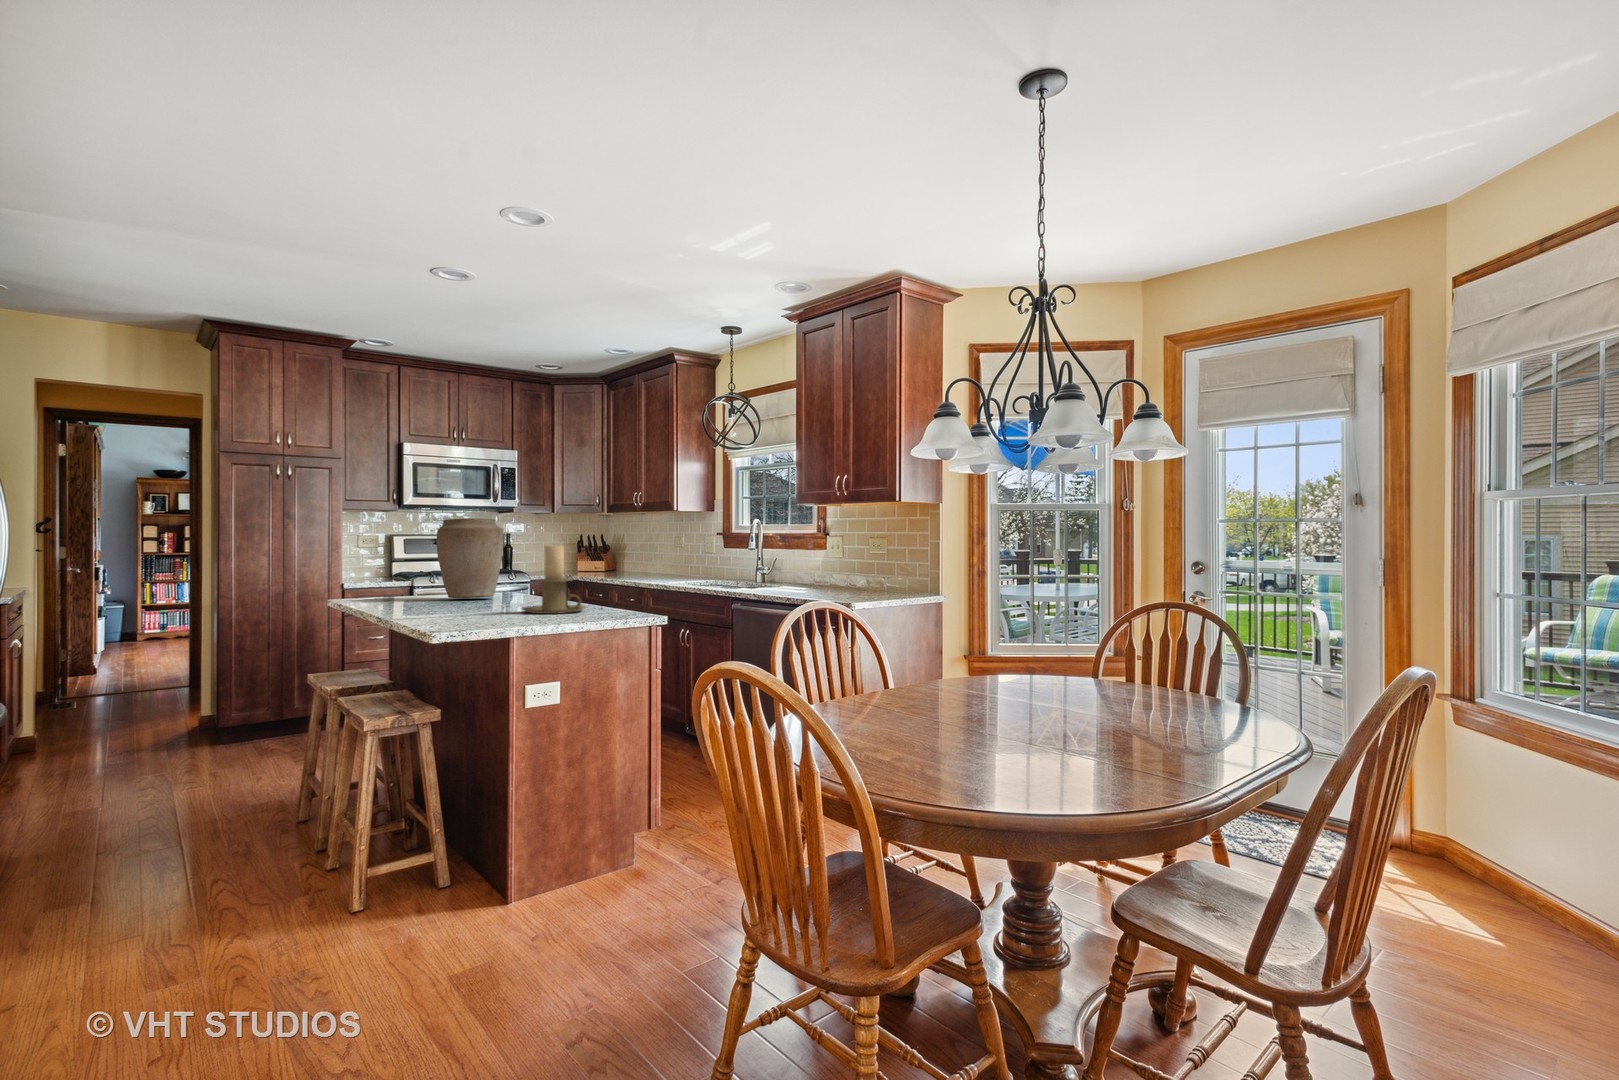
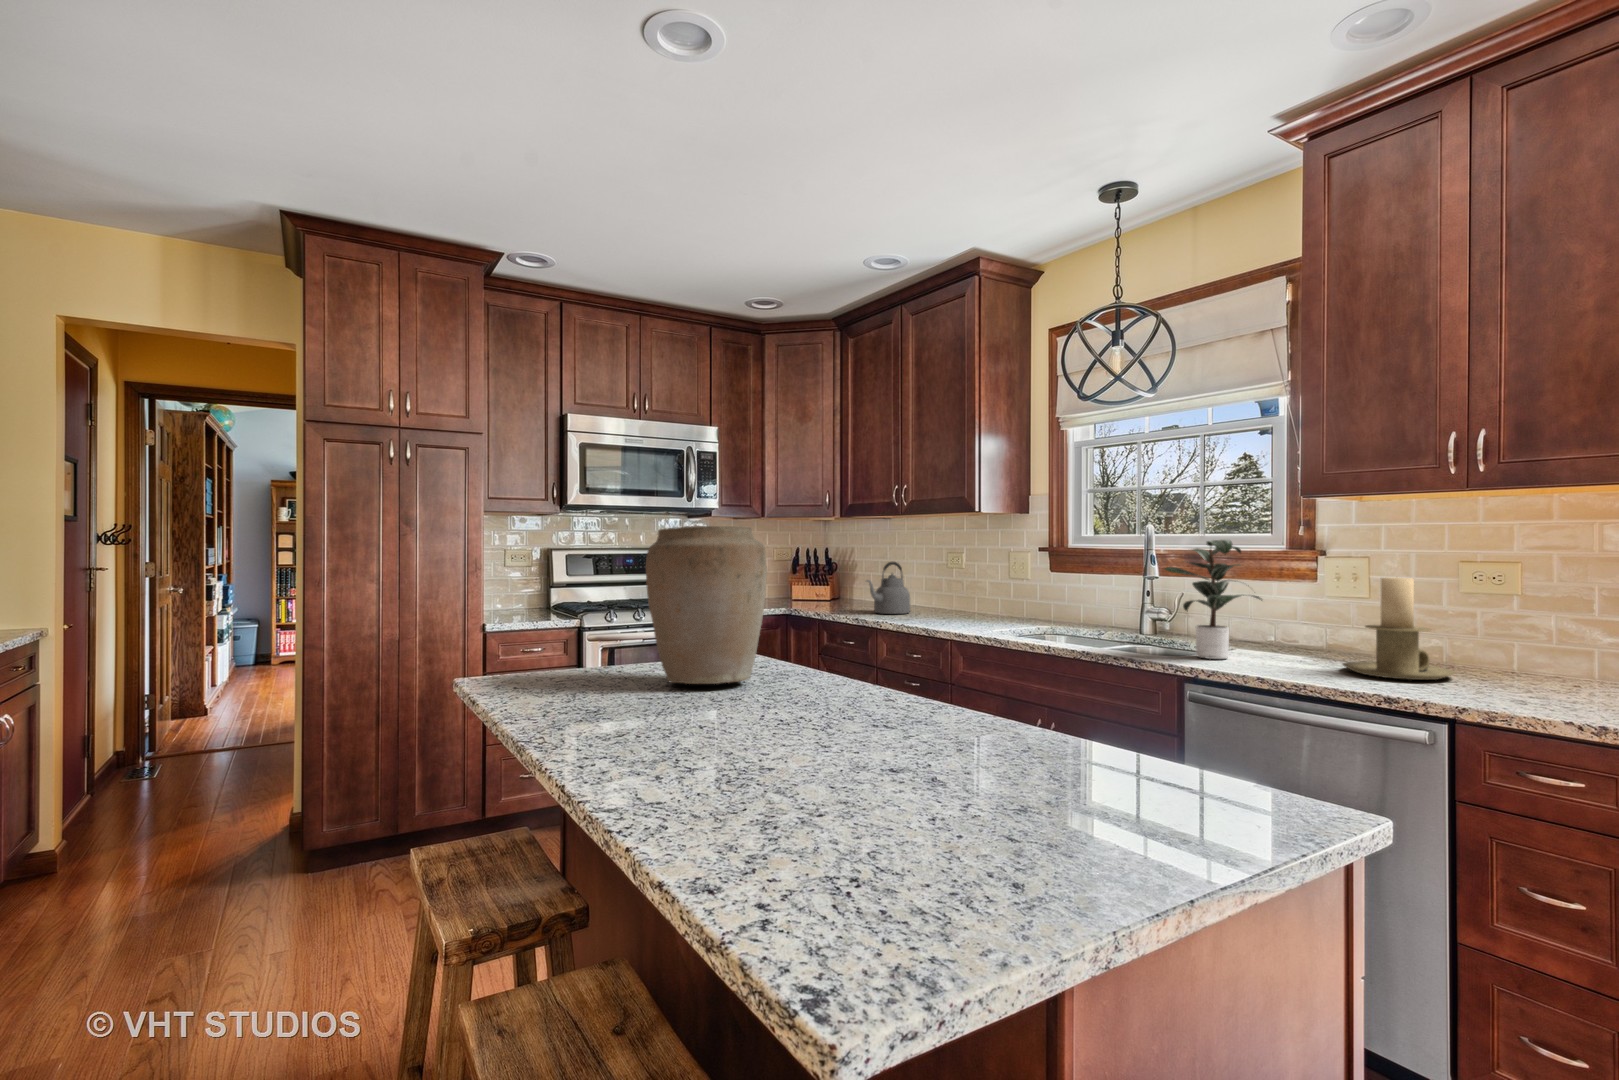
potted plant: none [736,526,794,589] -> present [1165,539,1262,659]
kettle: none [611,543,644,577] -> present [867,562,910,614]
candle holder: present [522,545,586,614] -> present [1343,577,1455,680]

